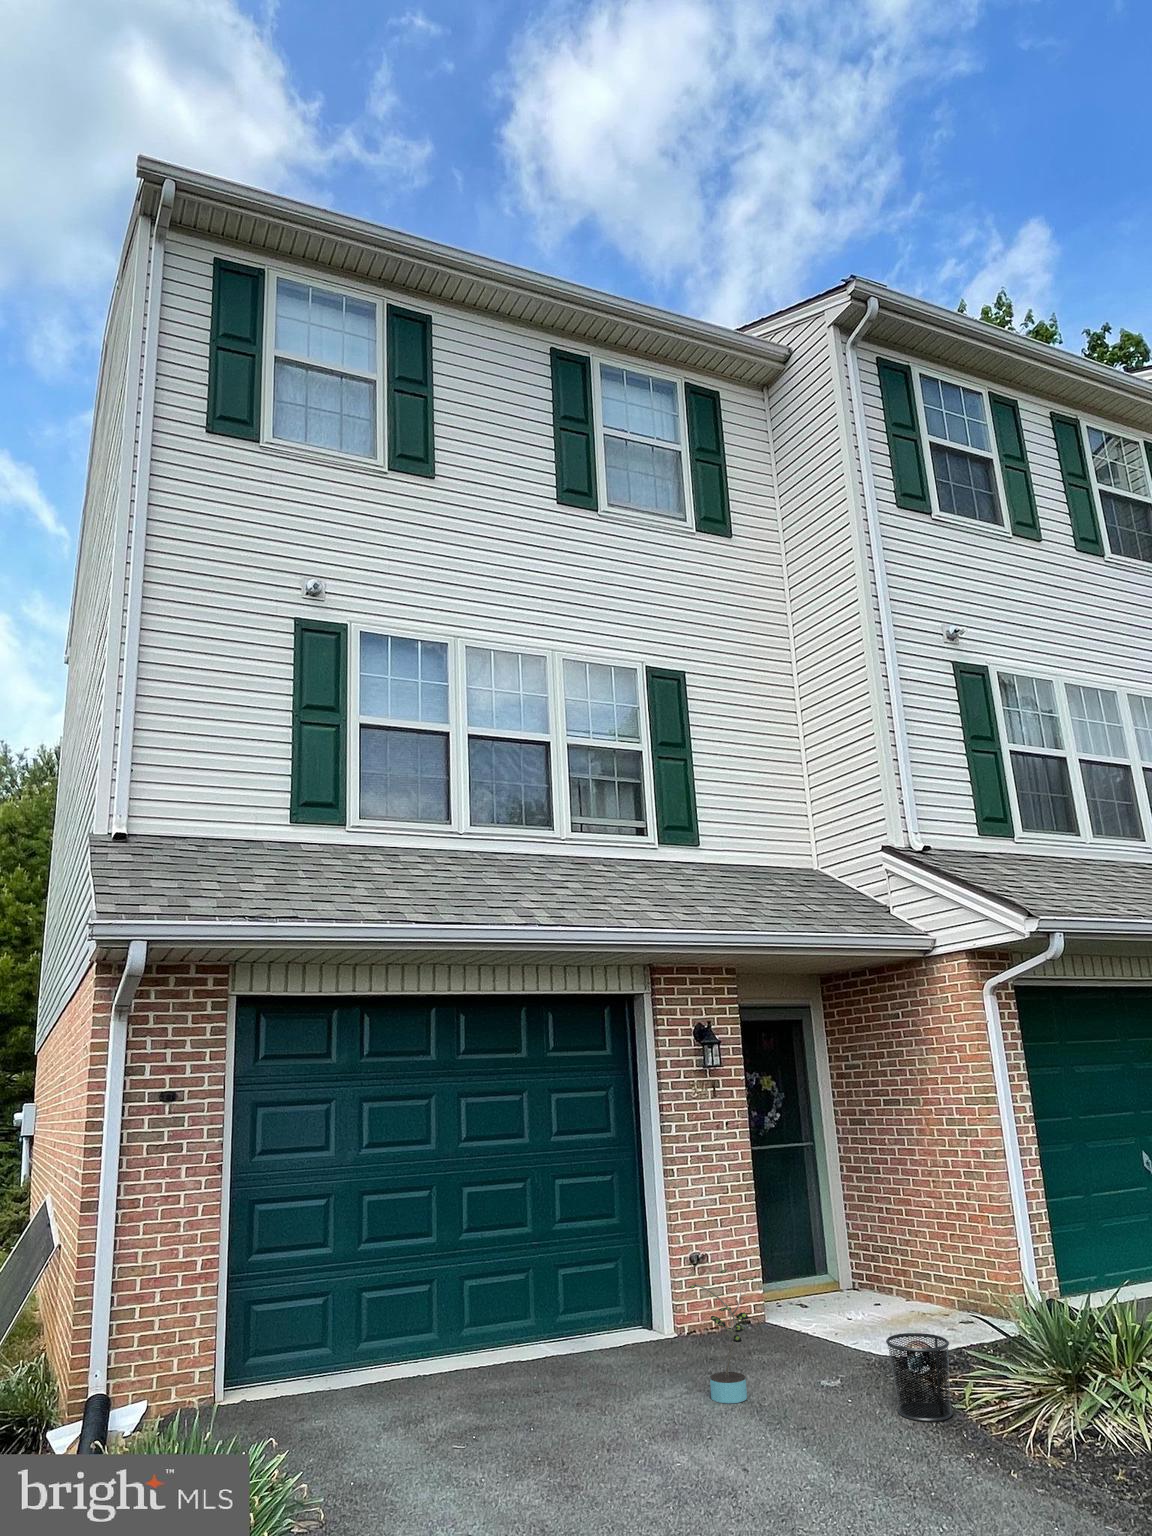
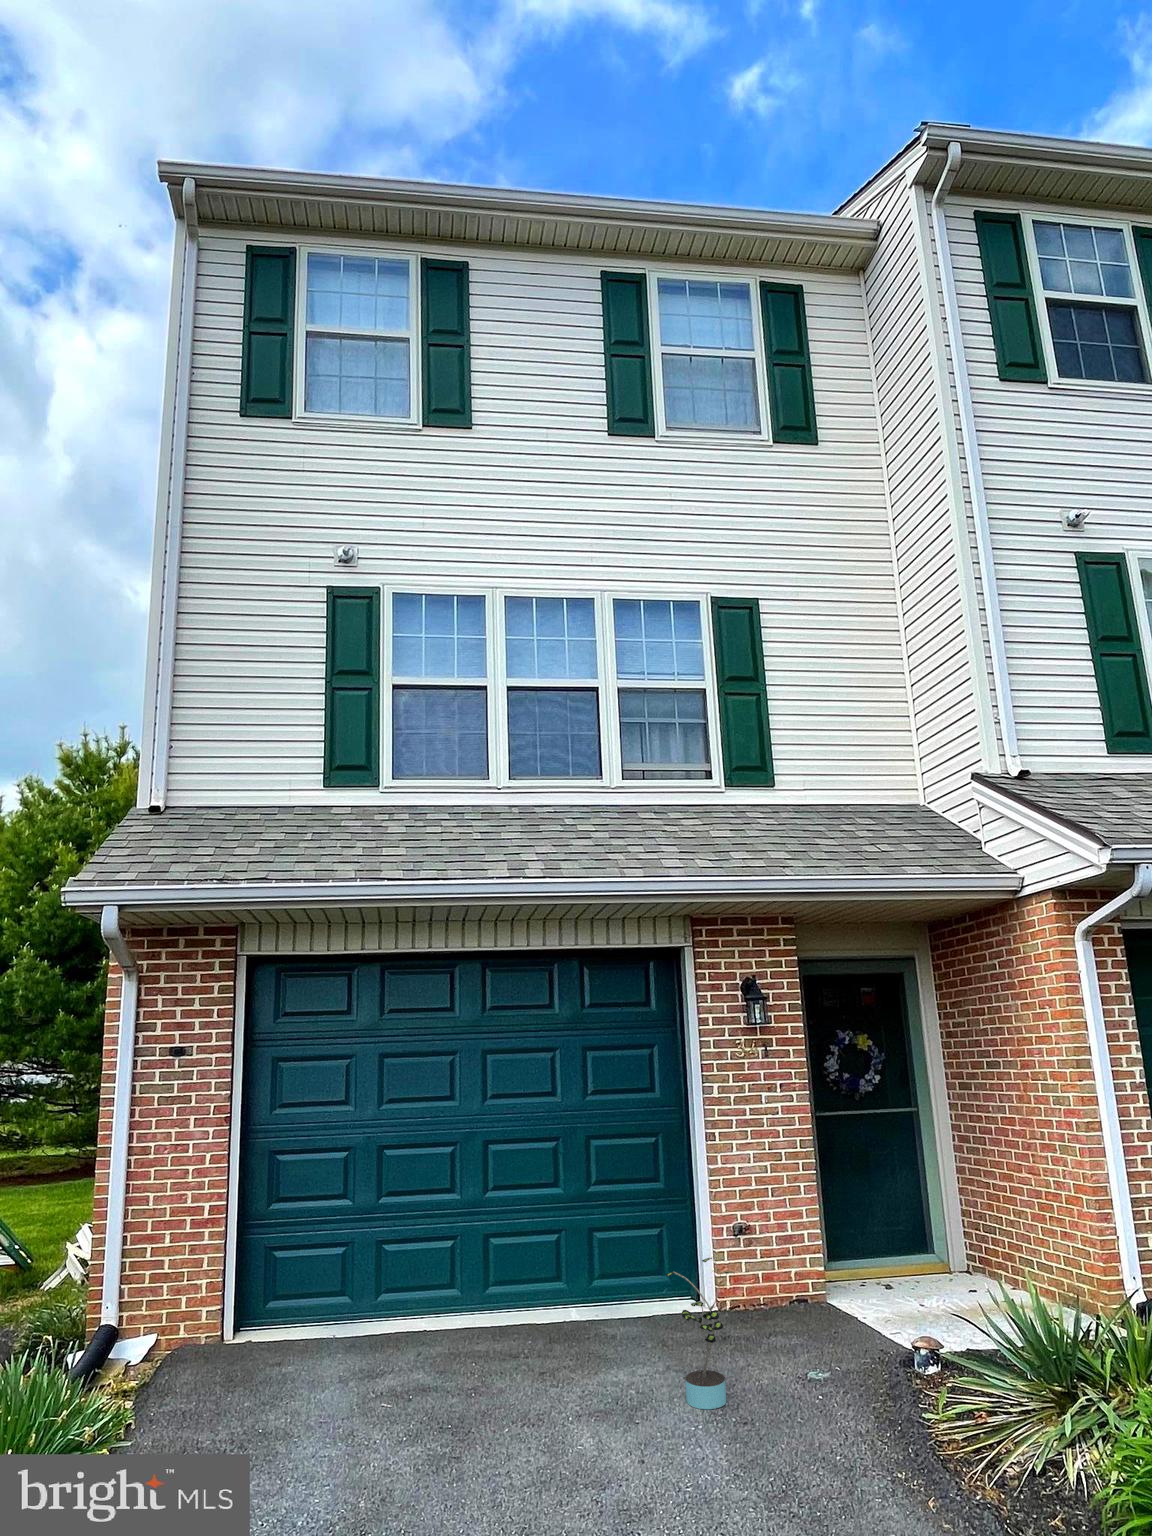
trash can: present [886,1333,952,1422] -> none [870,1357,949,1472]

